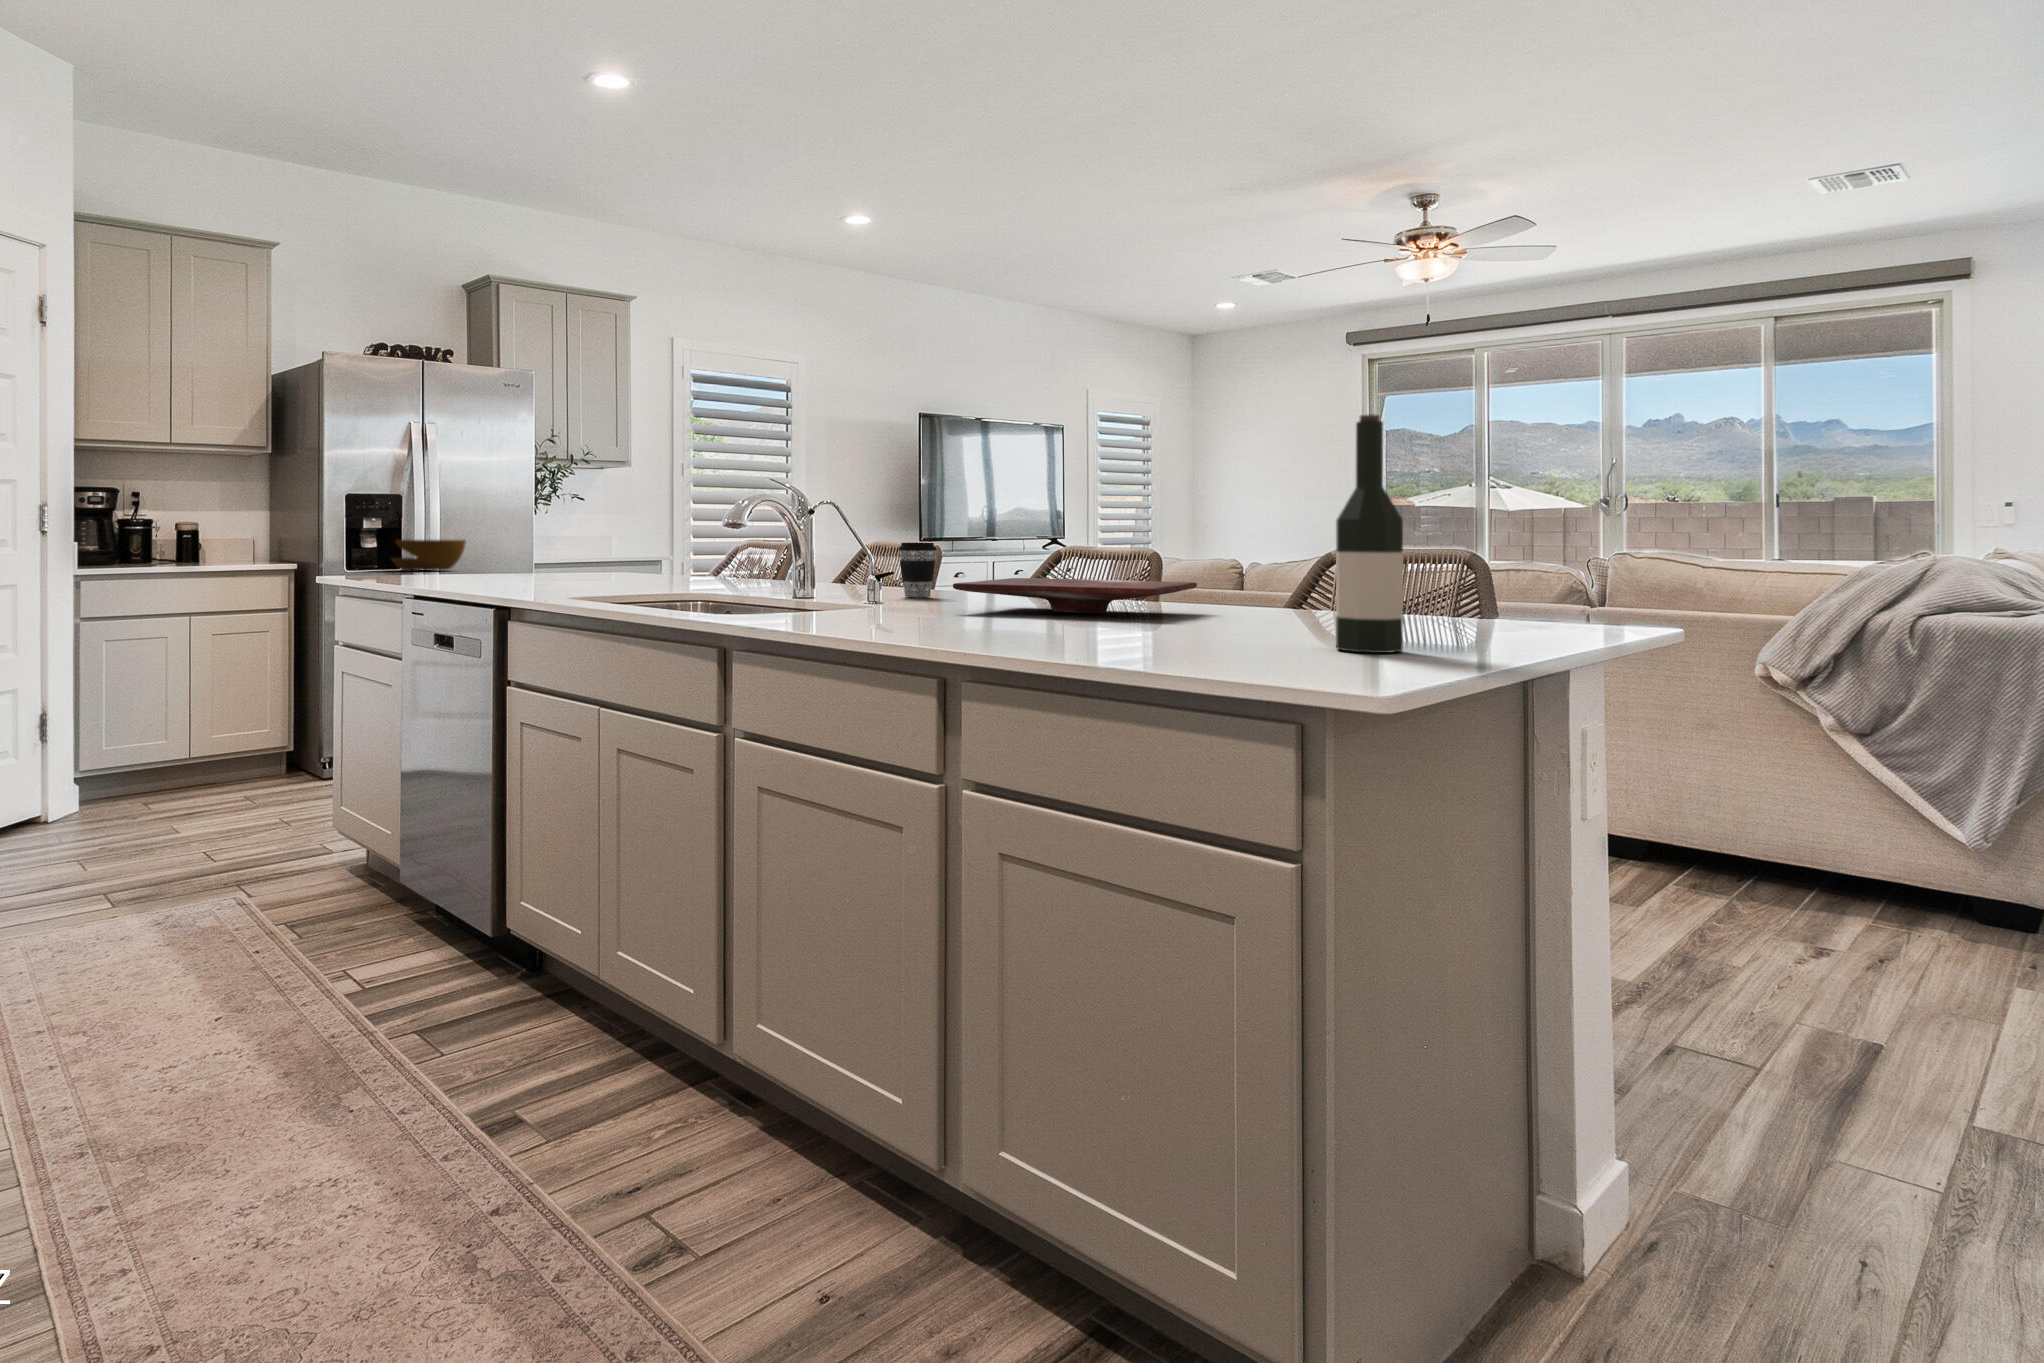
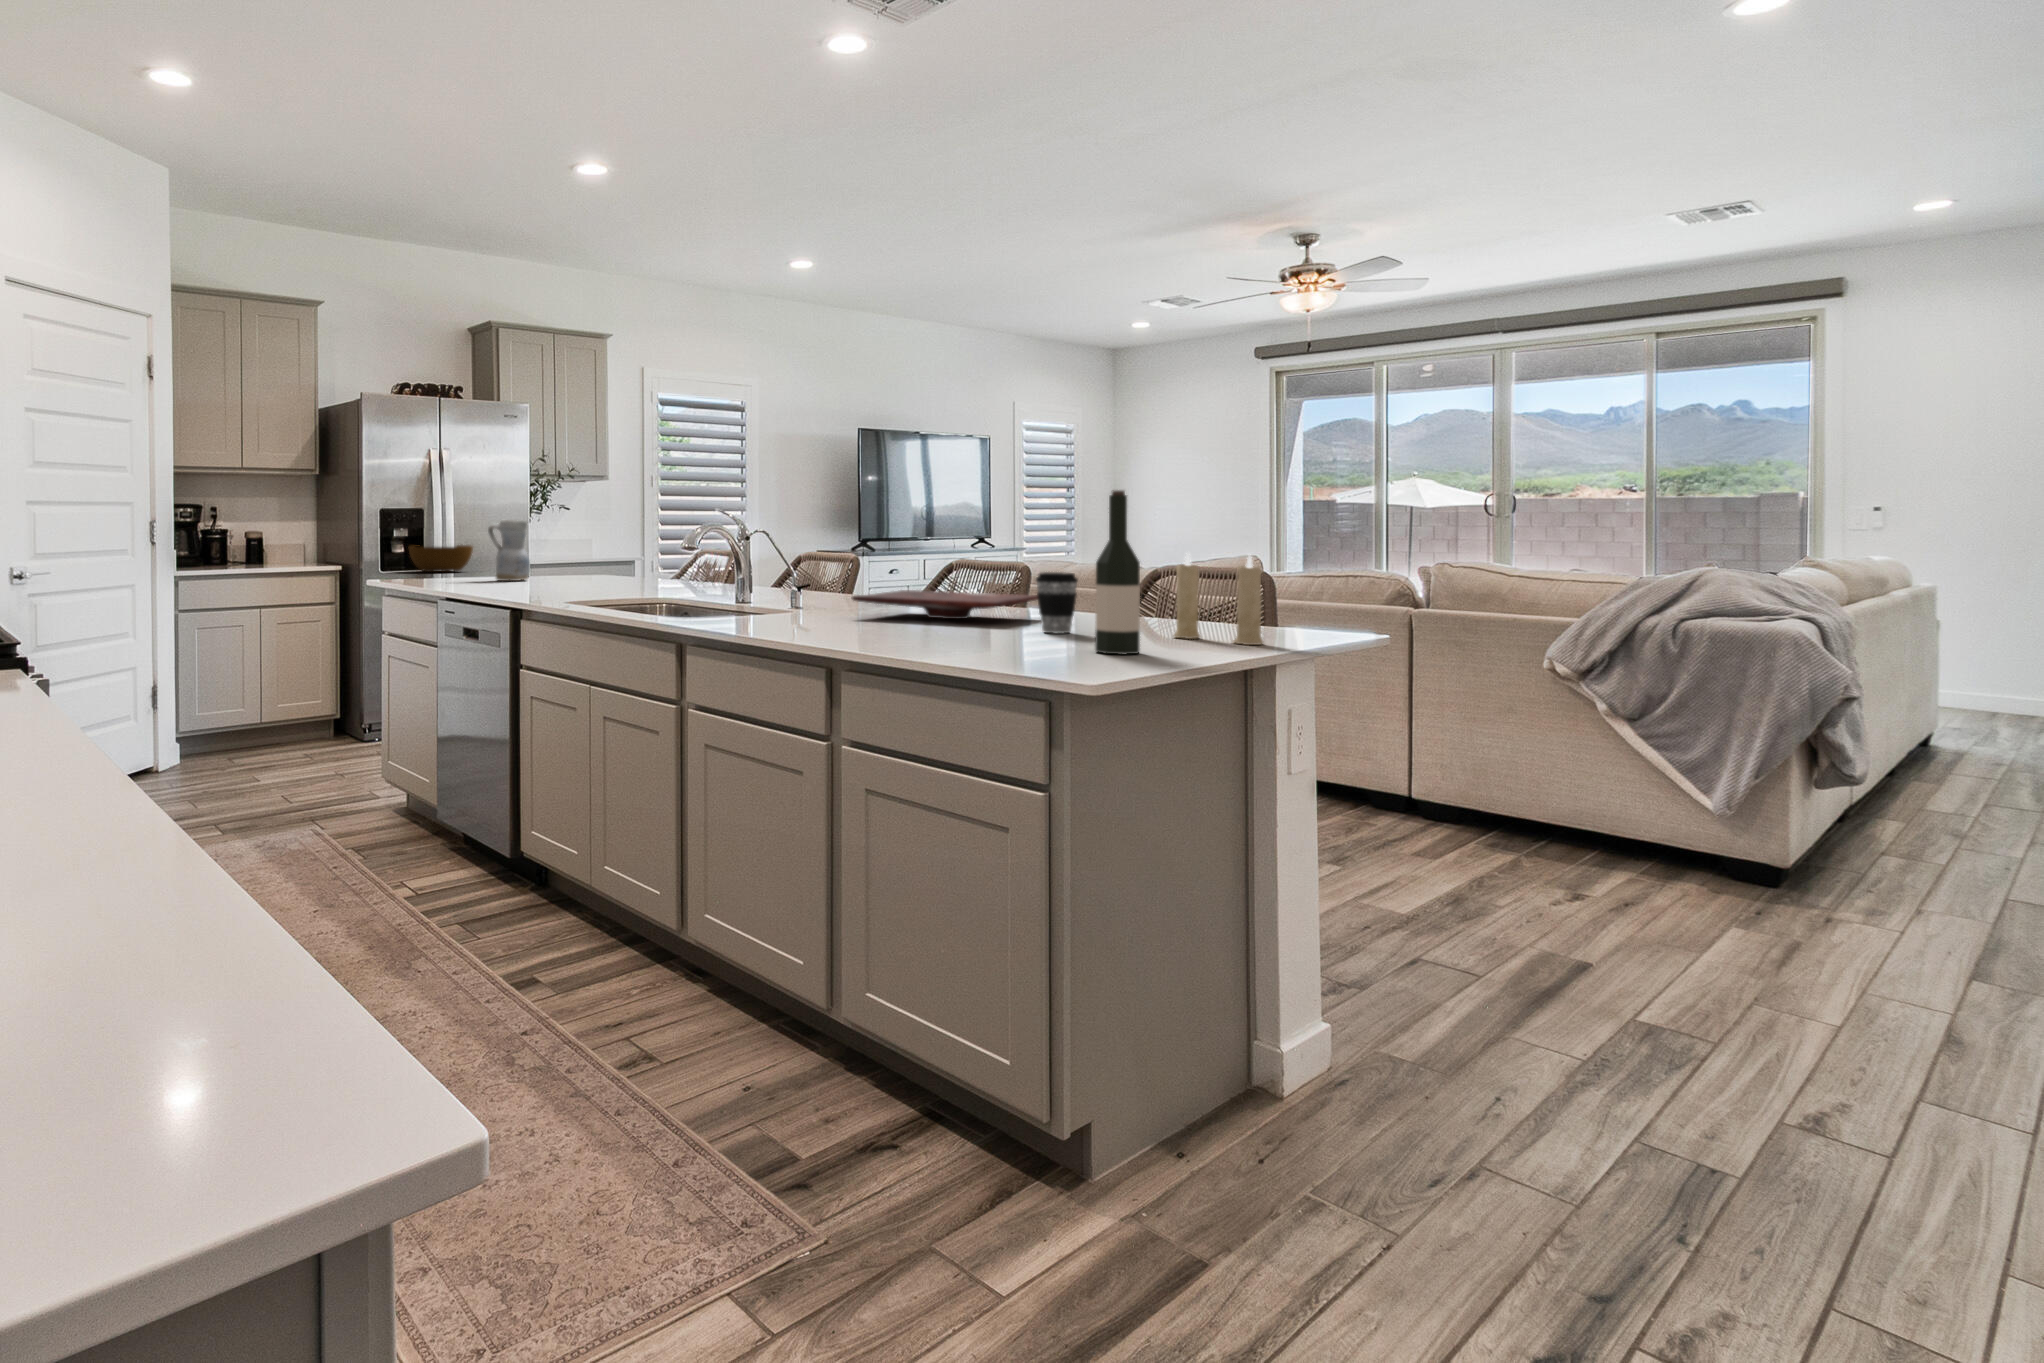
ceramic pitcher: none [479,504,532,578] -> present [488,520,530,581]
candle: none [1405,512,1545,640] -> present [1174,554,1263,645]
coffee cup: present [898,542,937,597] -> present [1036,572,1078,633]

